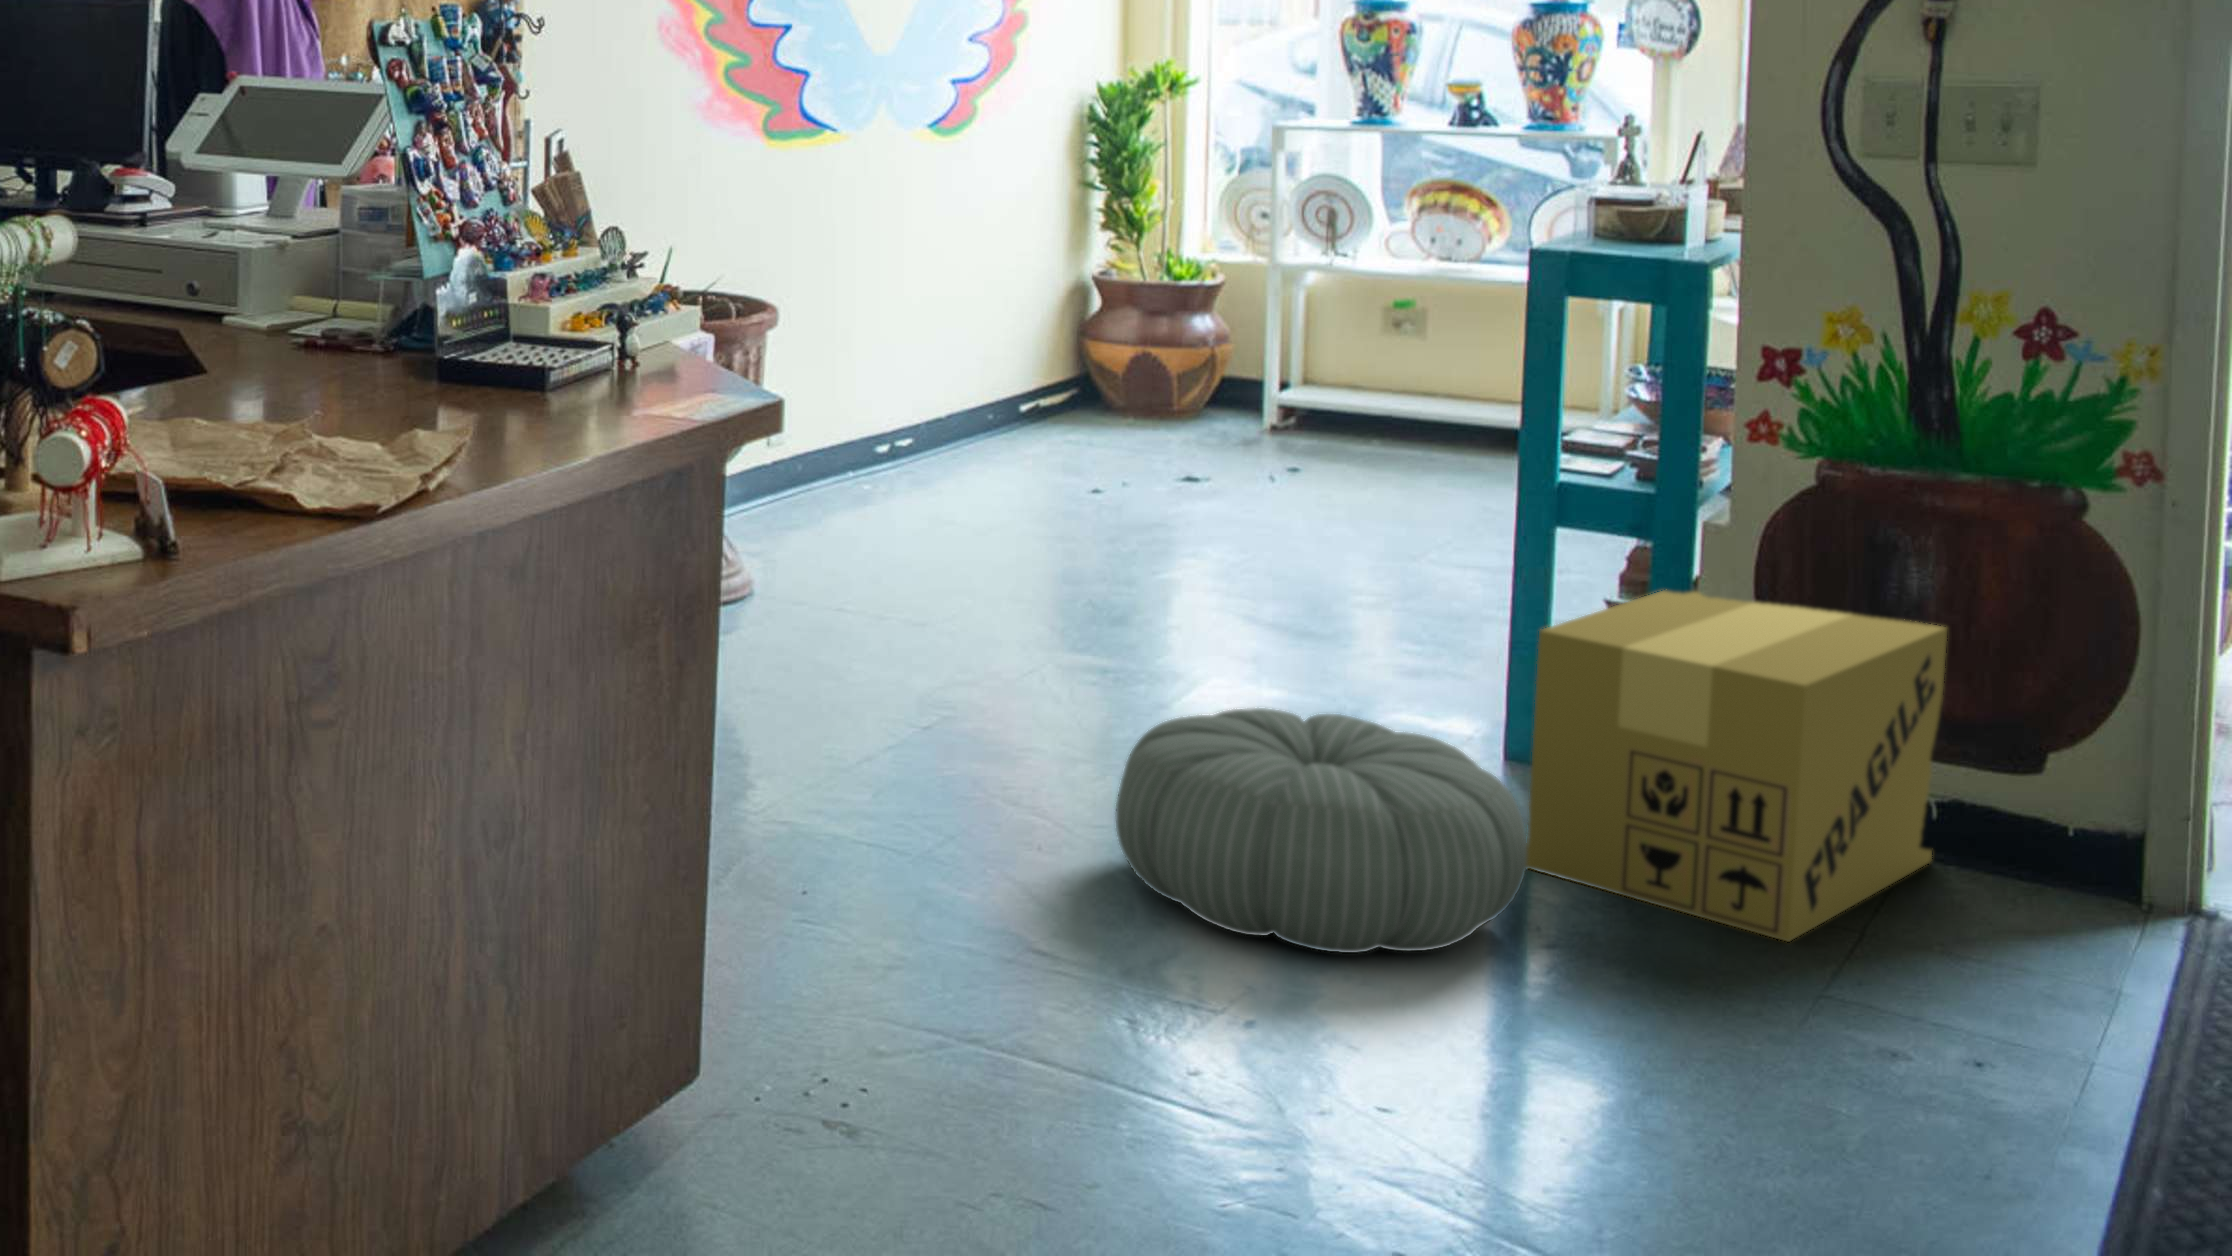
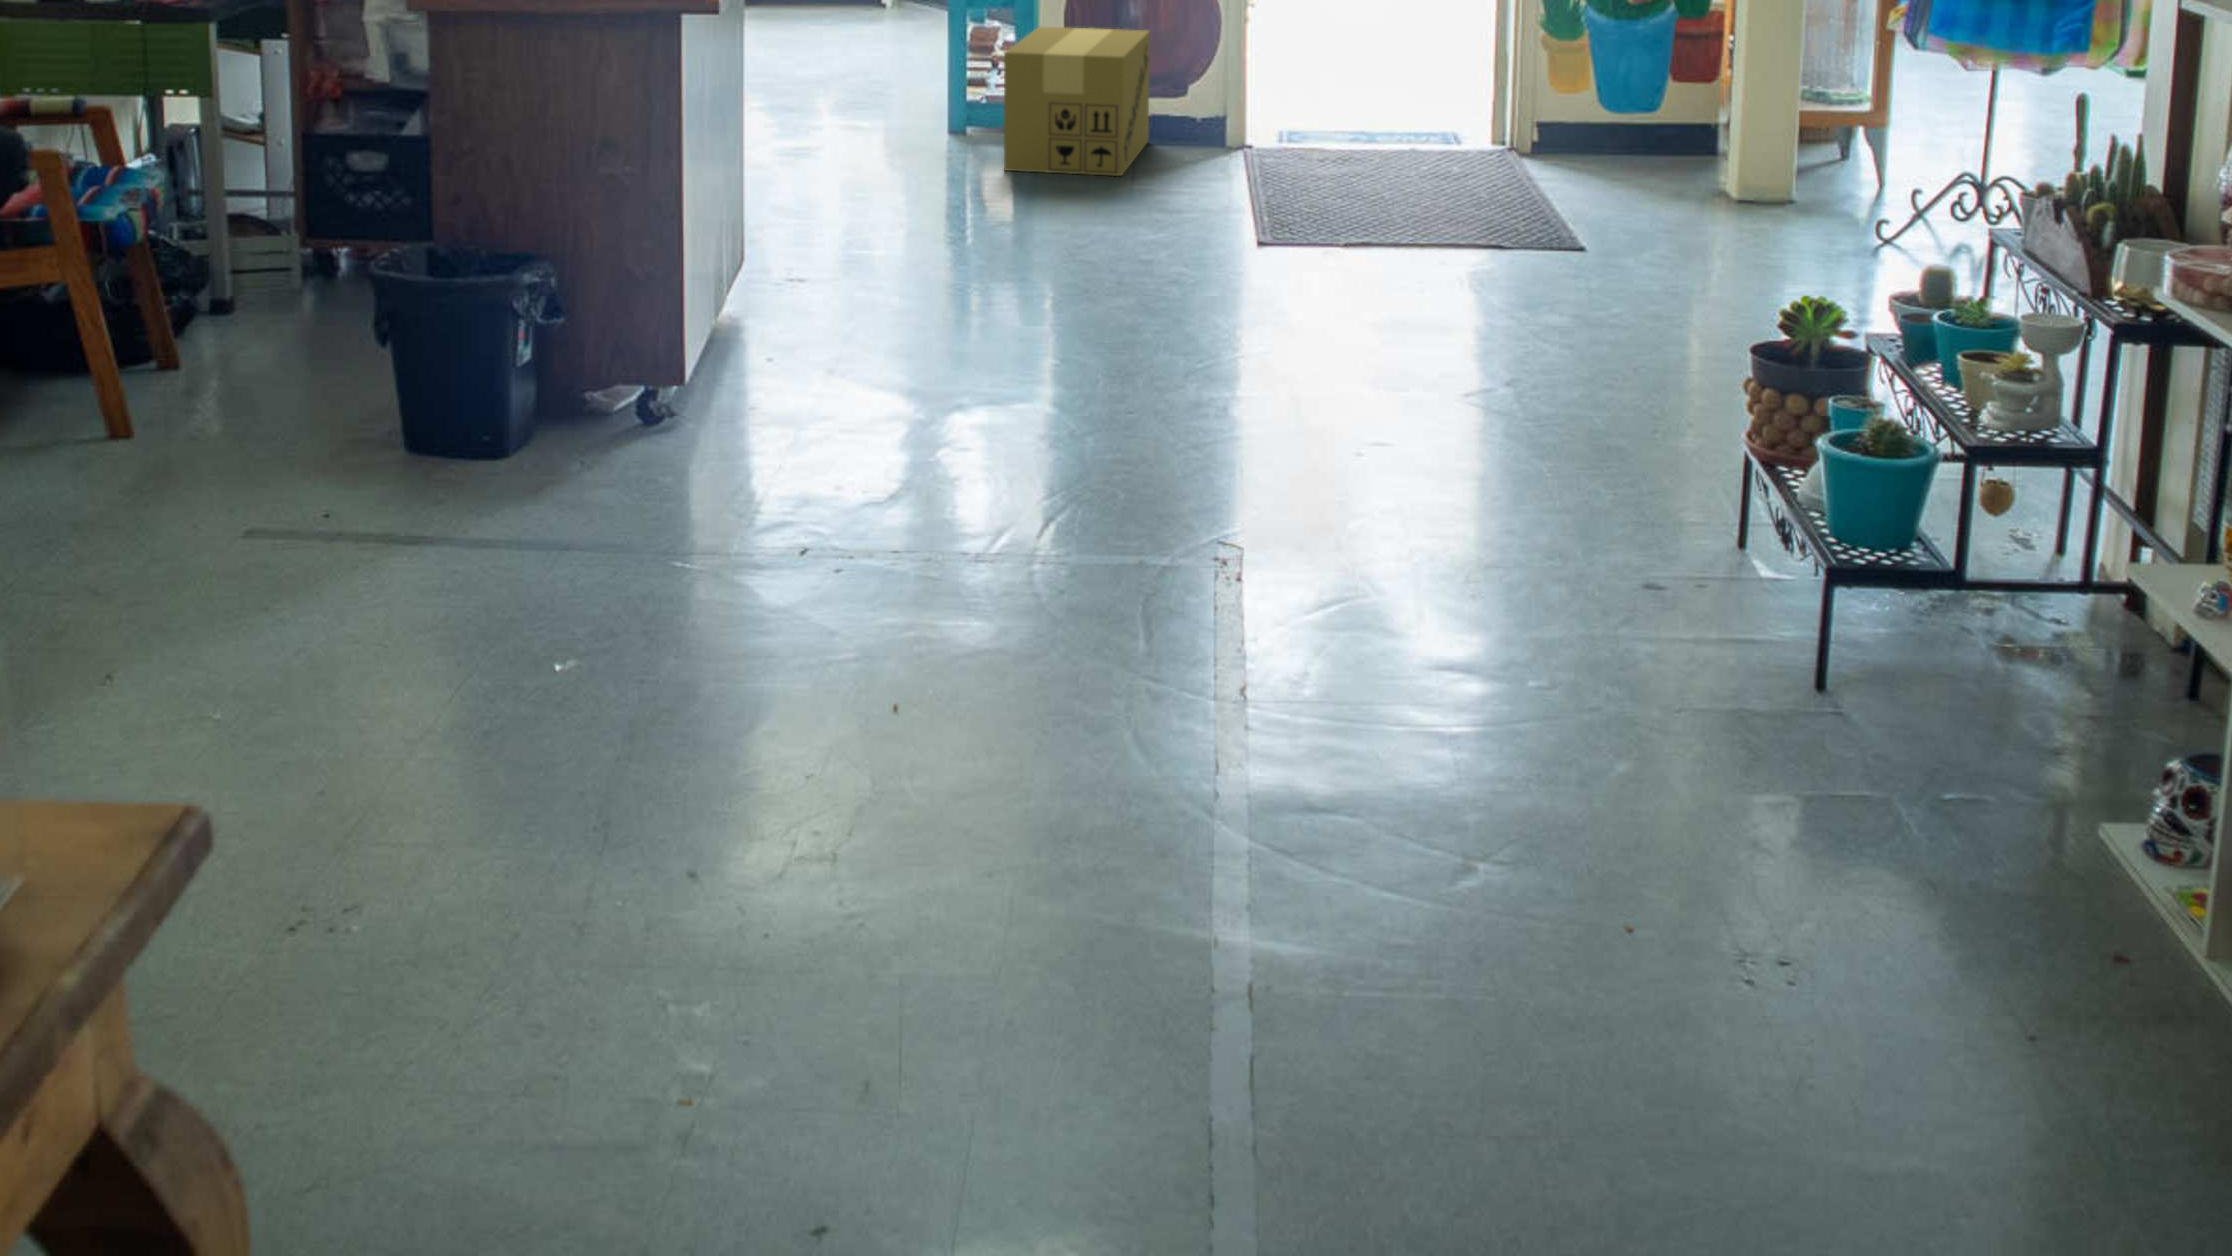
pouf: present [1116,708,1527,953] -> none [839,107,1028,210]

